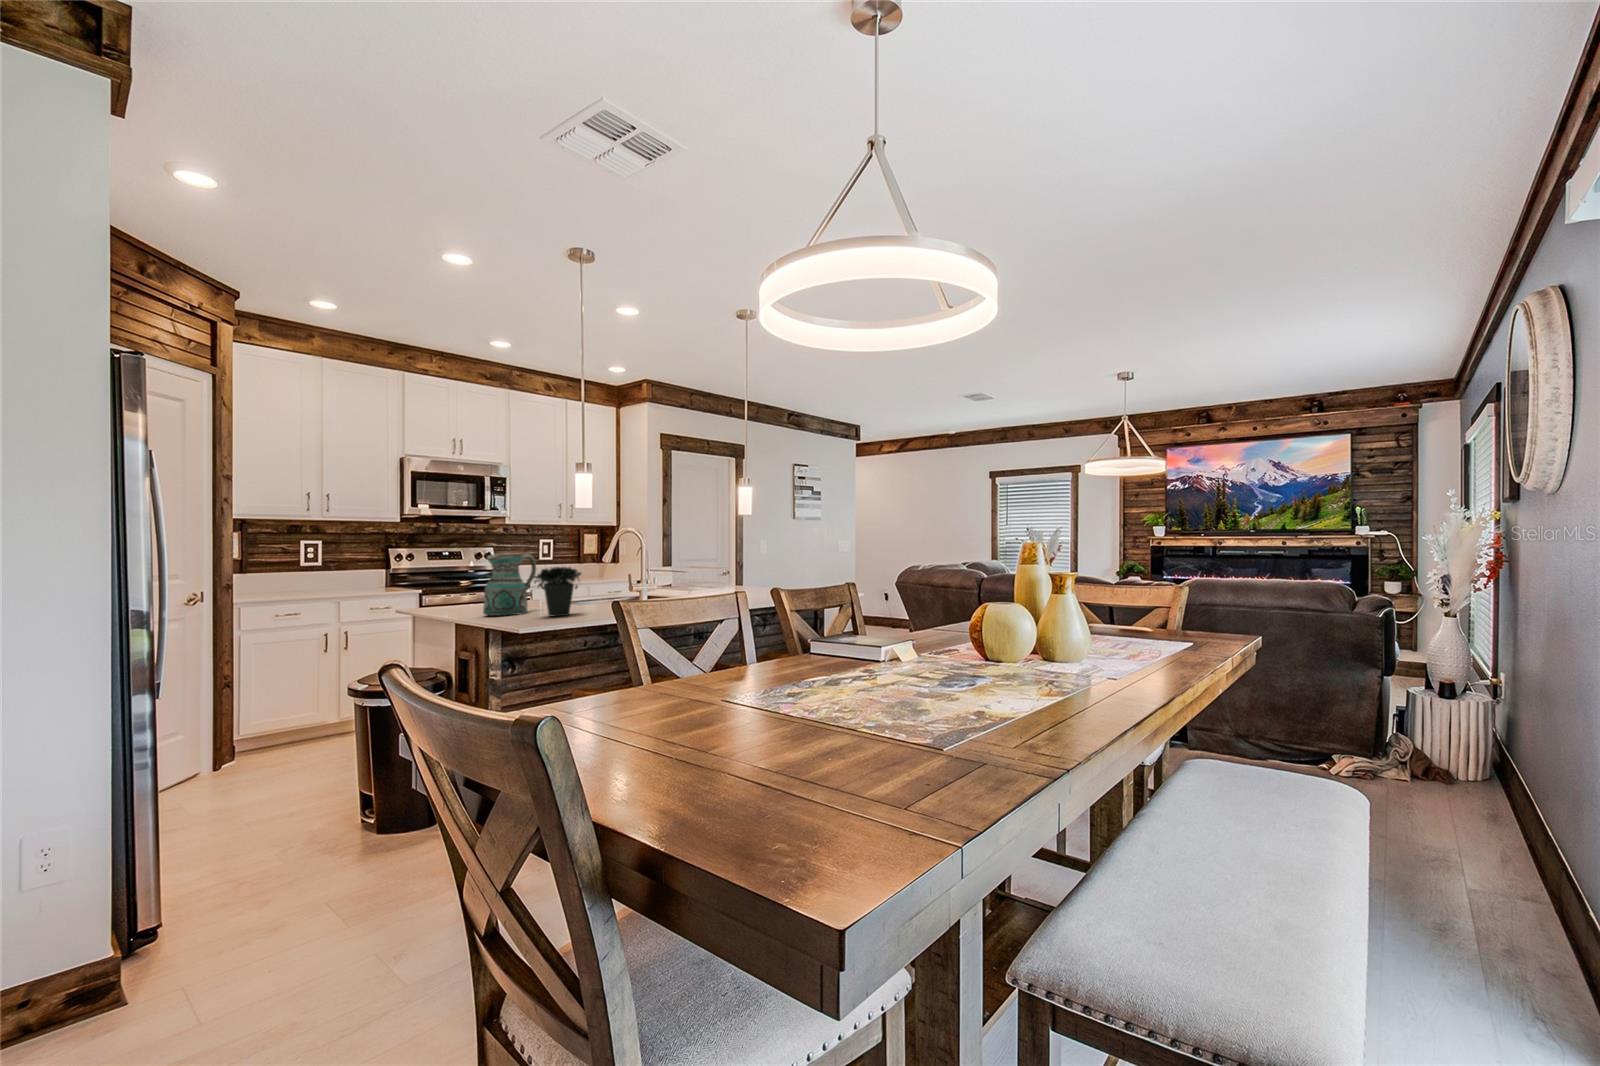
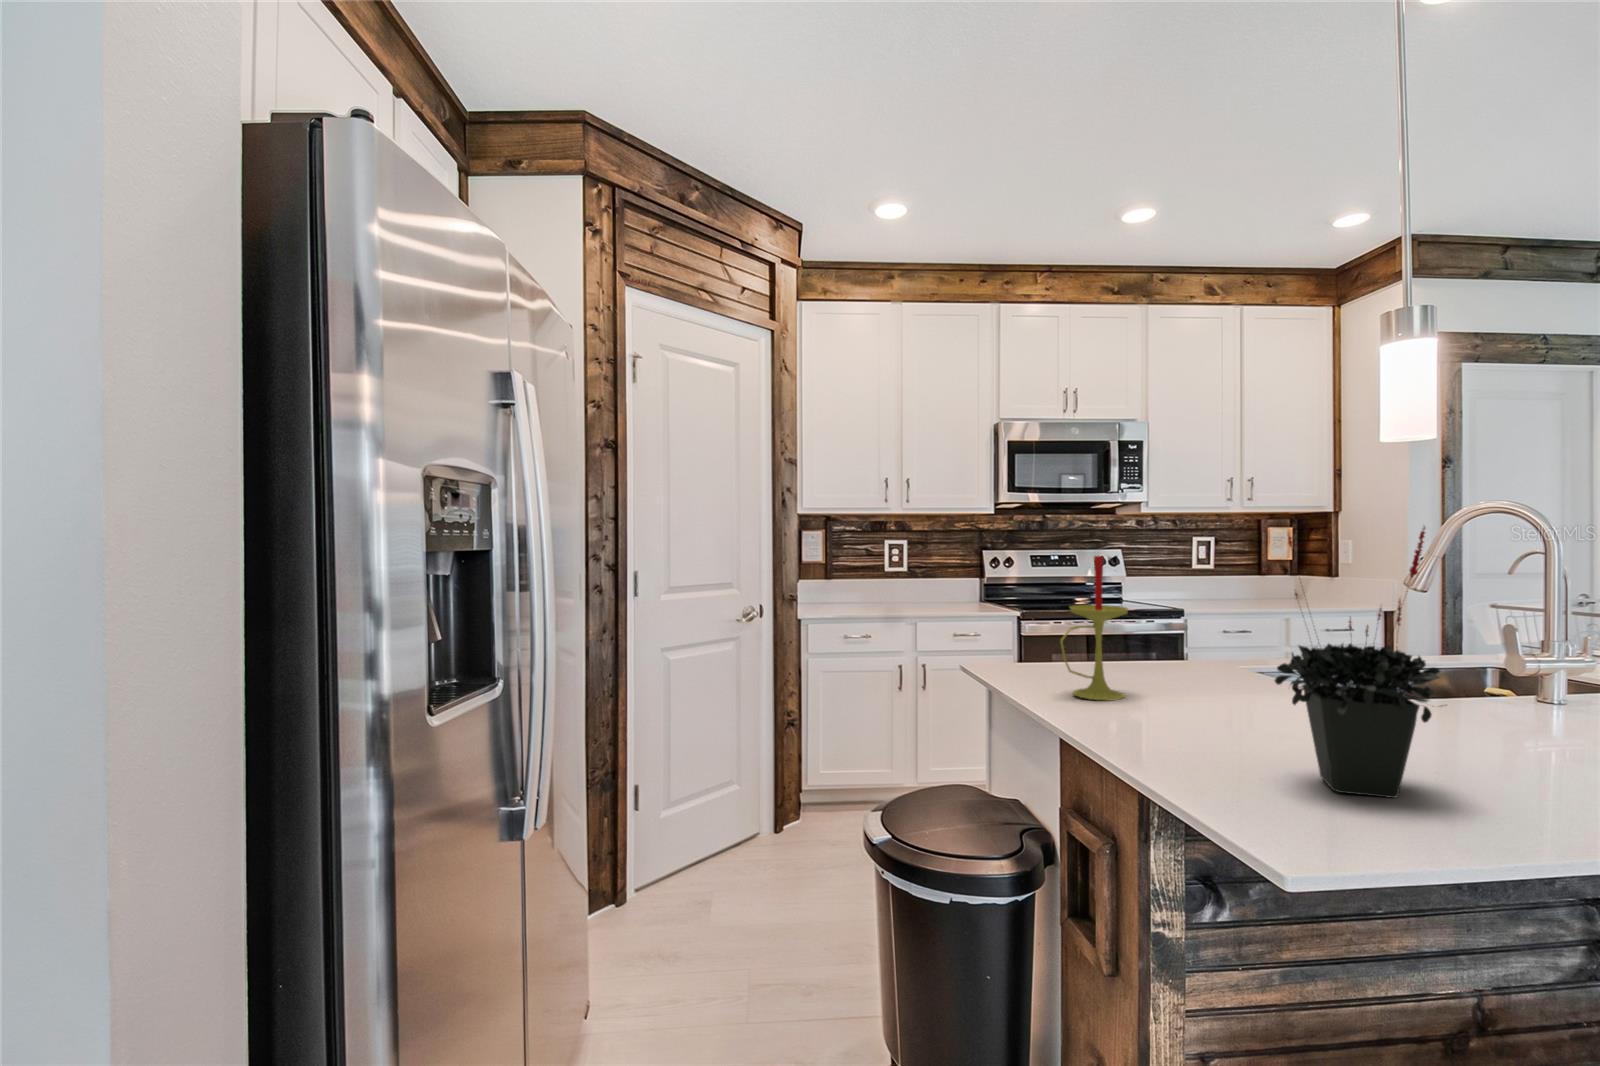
candle: none [451,540,486,613] -> present [1060,556,1128,701]
ceramic pitcher: present [483,553,536,615] -> none [1129,588,1254,740]

